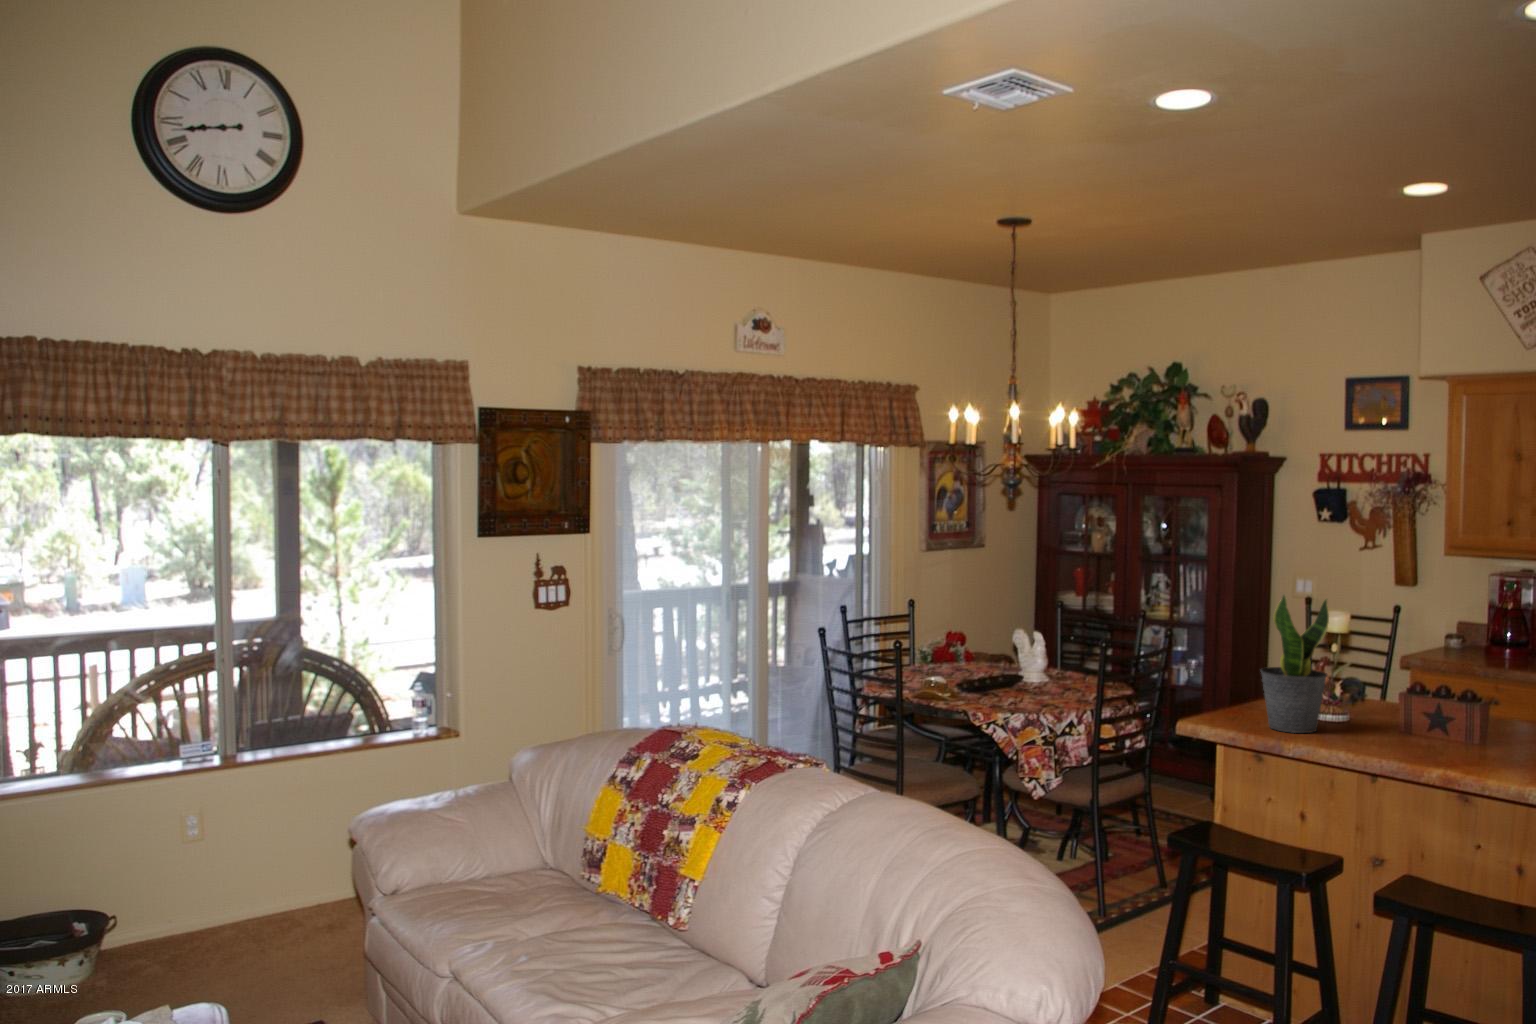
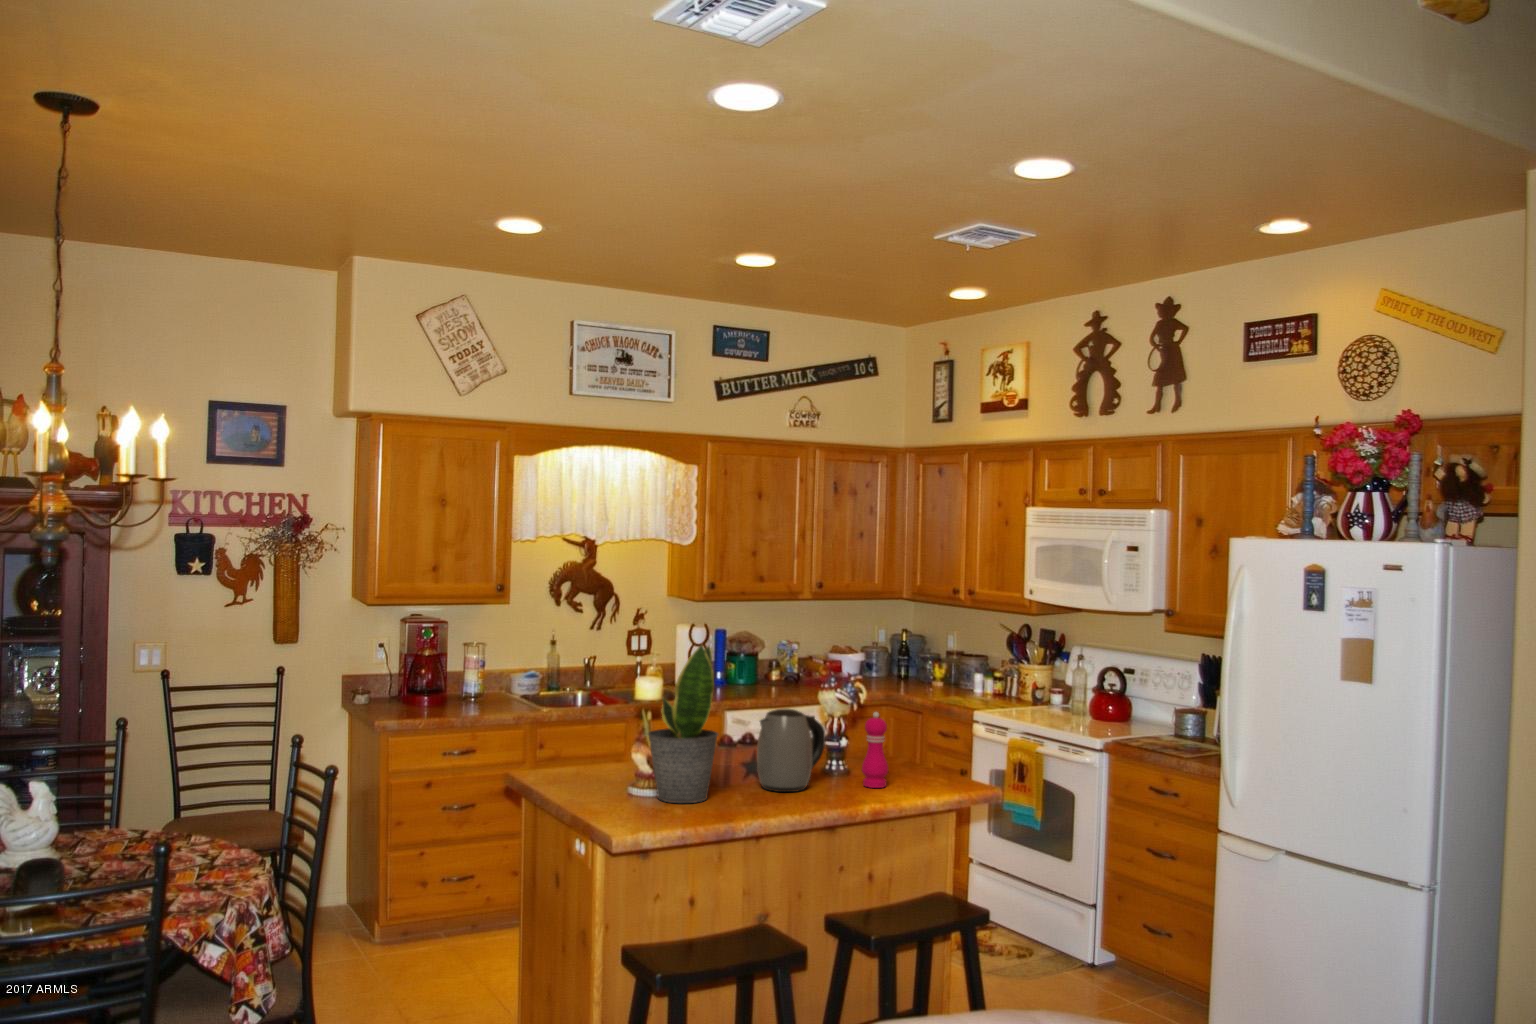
kettle: none [1365,670,1456,752] -> present [757,709,826,792]
pepper mill: none [1466,690,1500,773] -> present [862,712,888,788]

